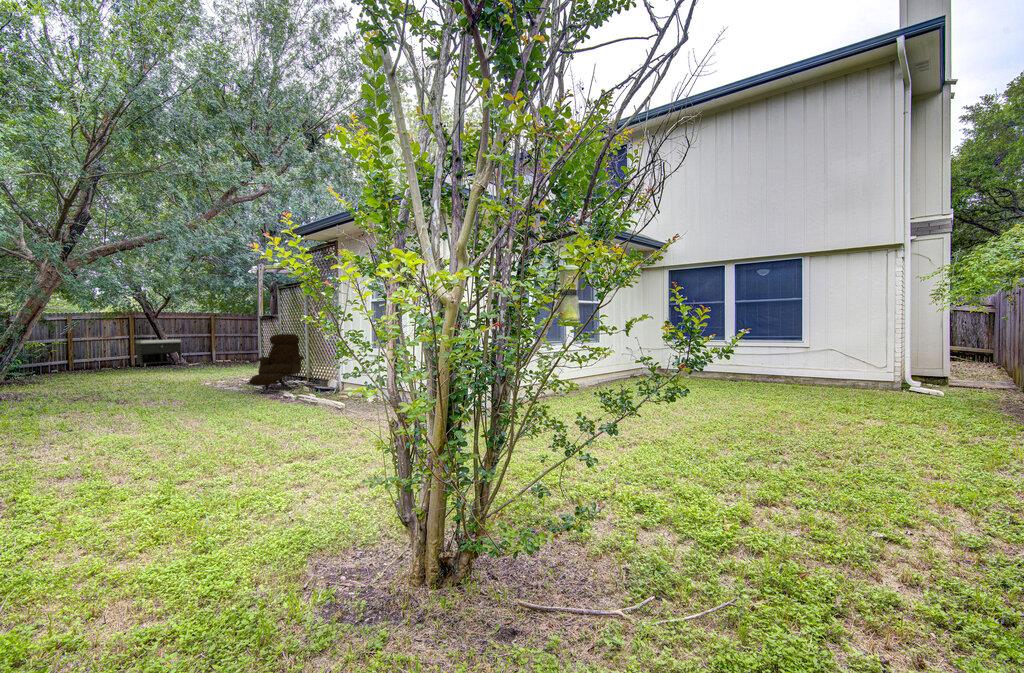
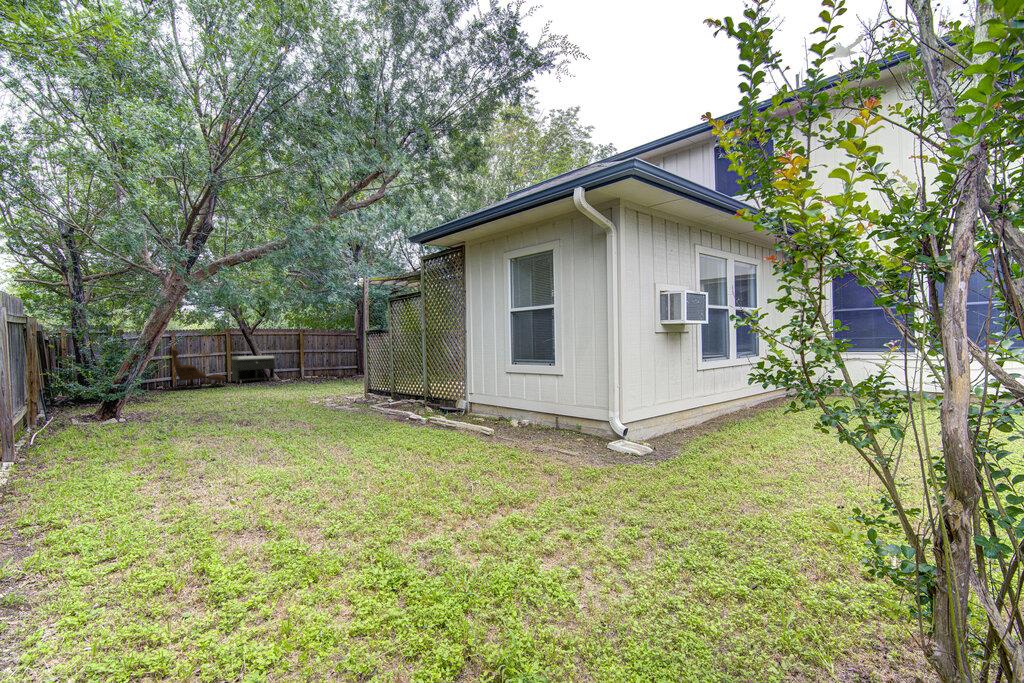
lounge chair: present [249,334,304,394] -> present [172,349,226,389]

